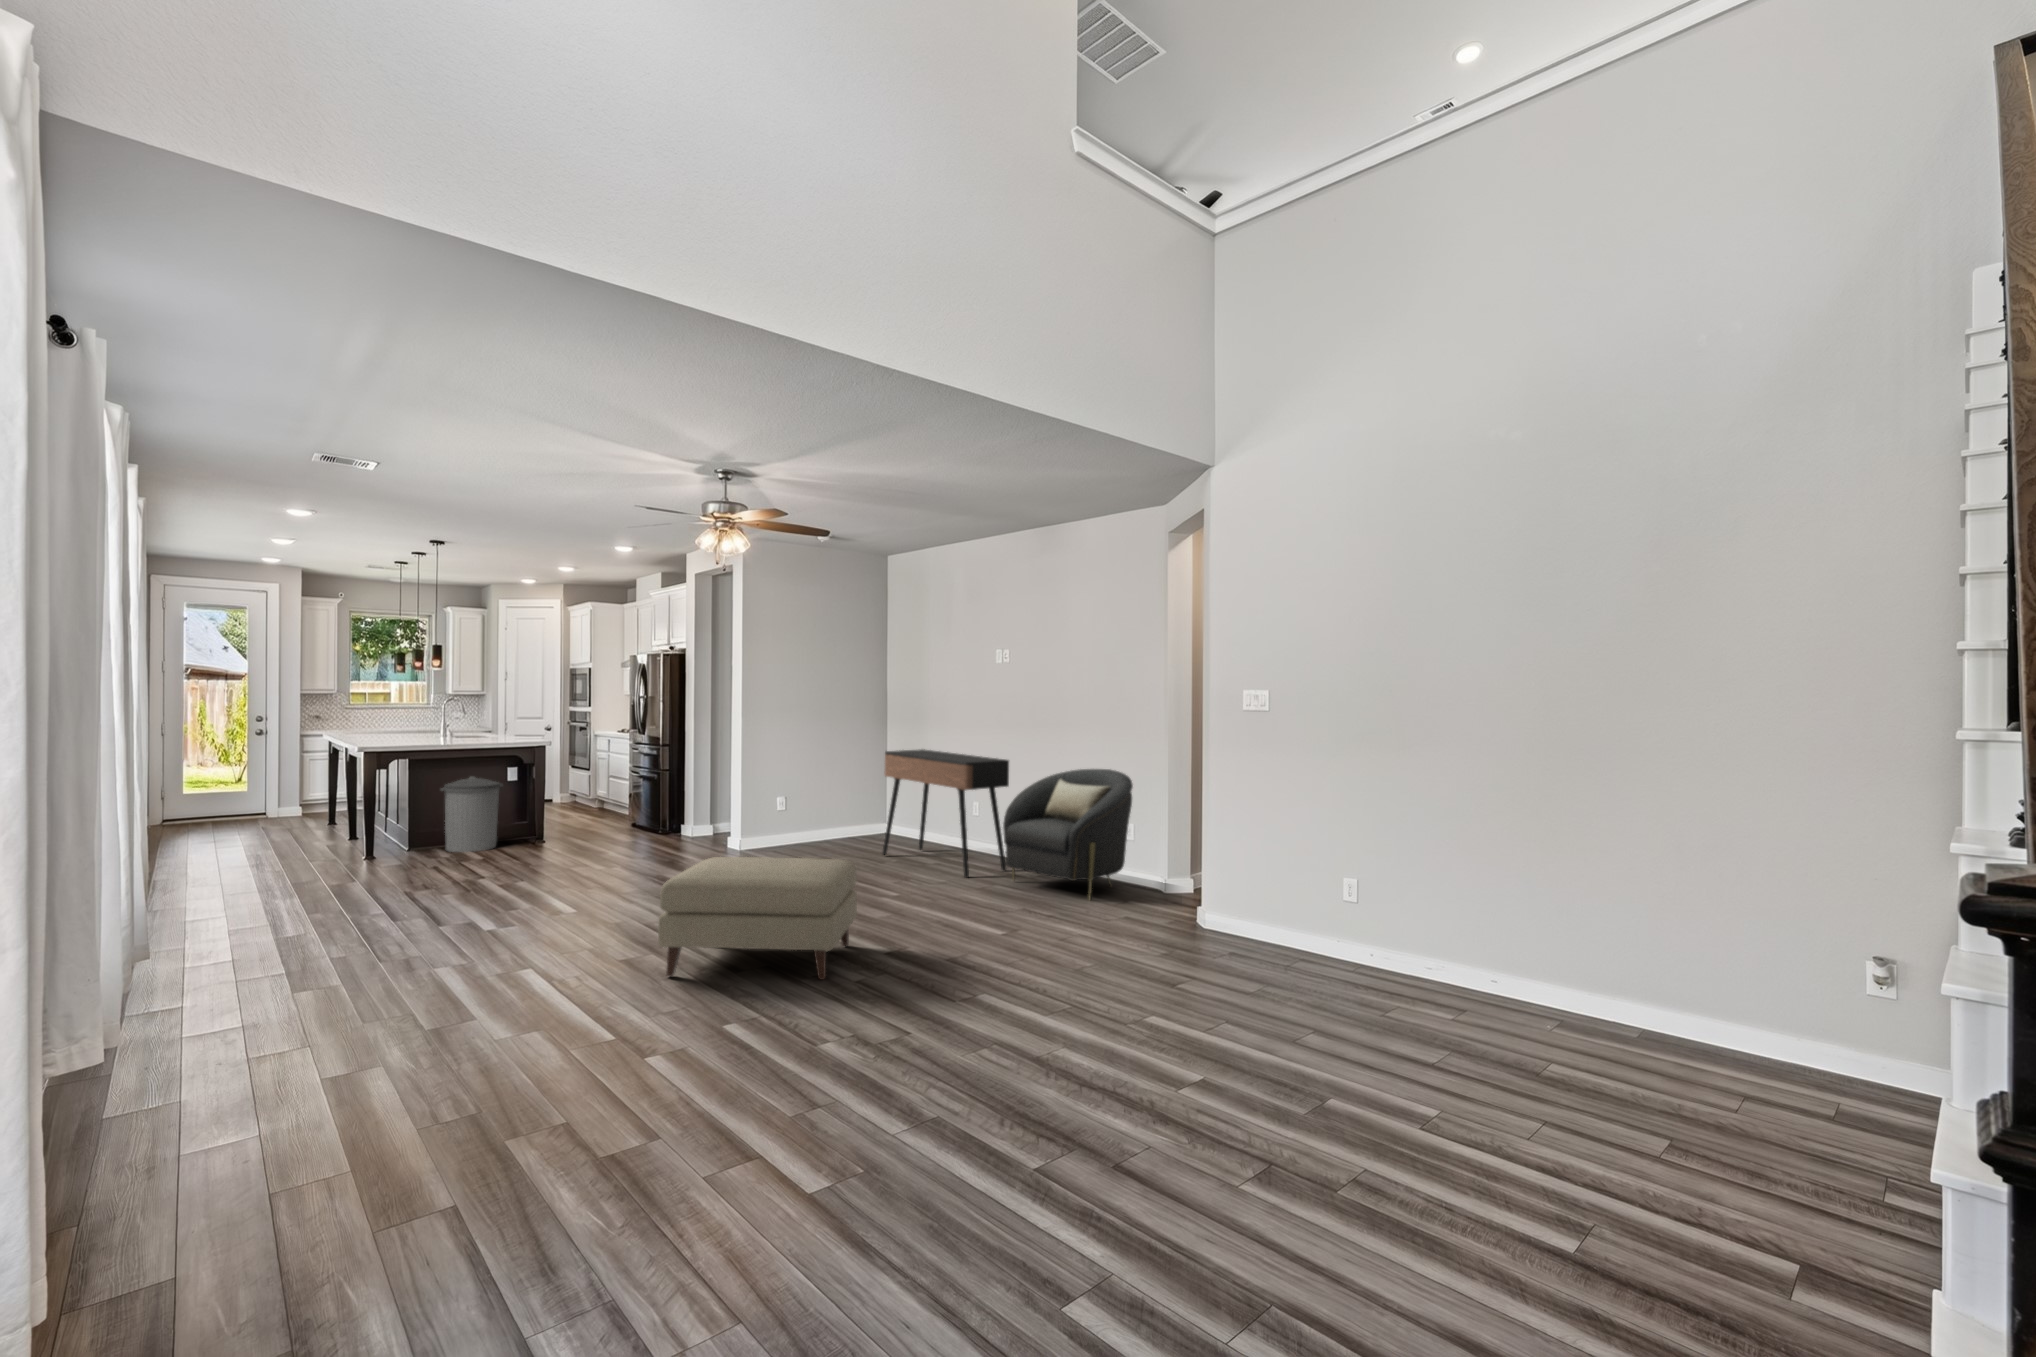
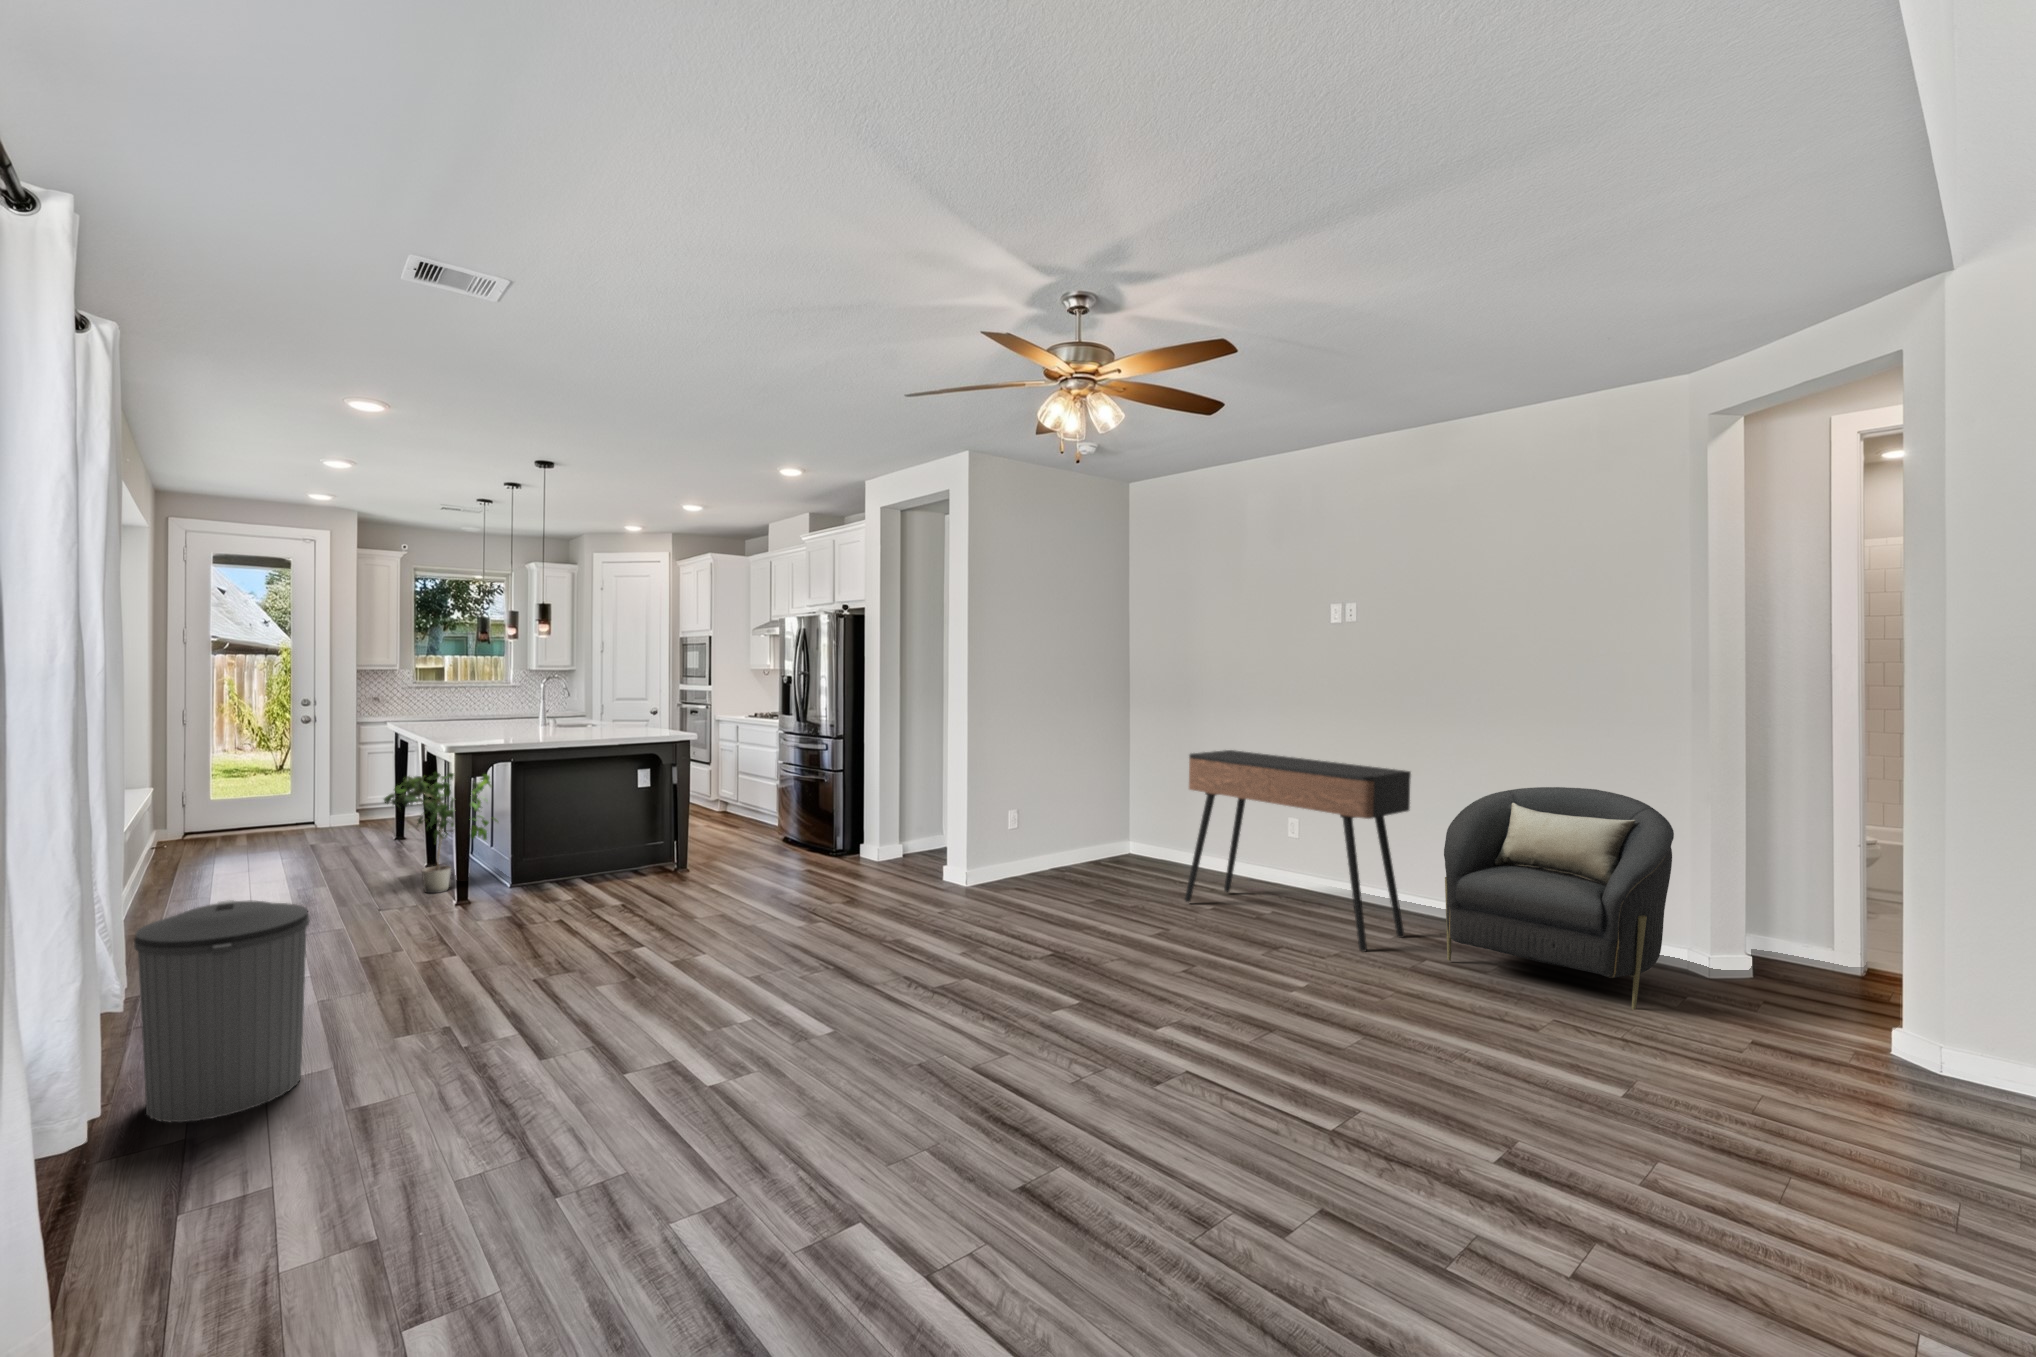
potted plant: none [312,768,398,854] -> present [384,772,498,893]
trash can: present [441,777,503,852] -> present [134,900,310,1122]
ottoman: present [658,857,857,980] -> none [1116,976,1501,1271]

